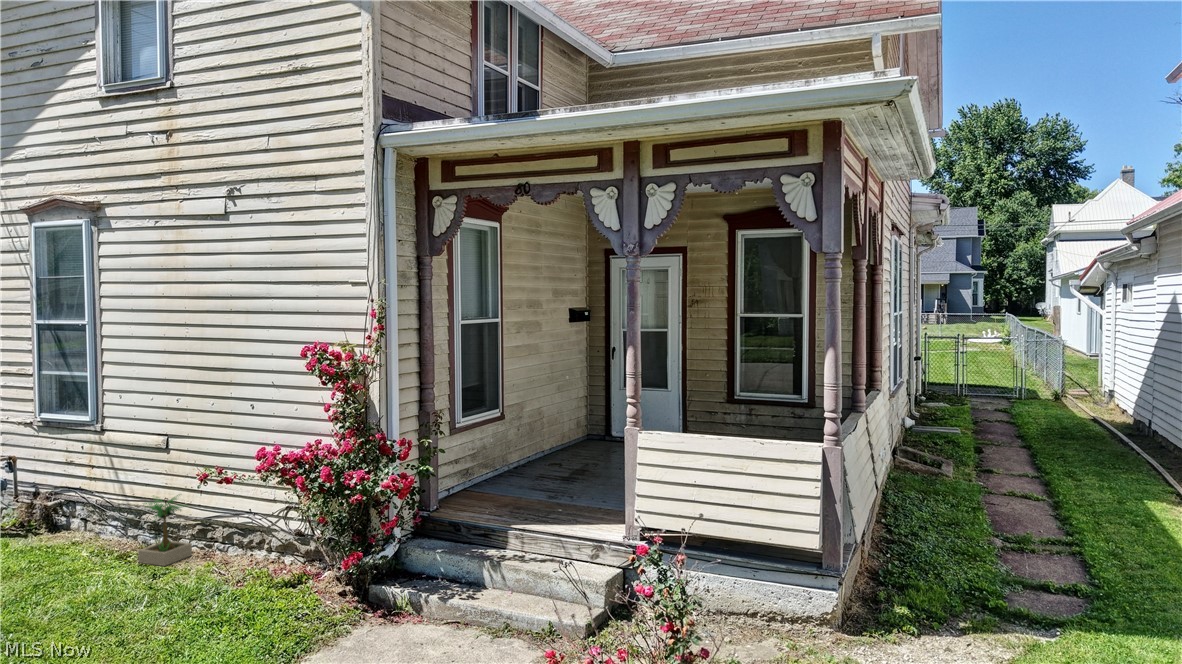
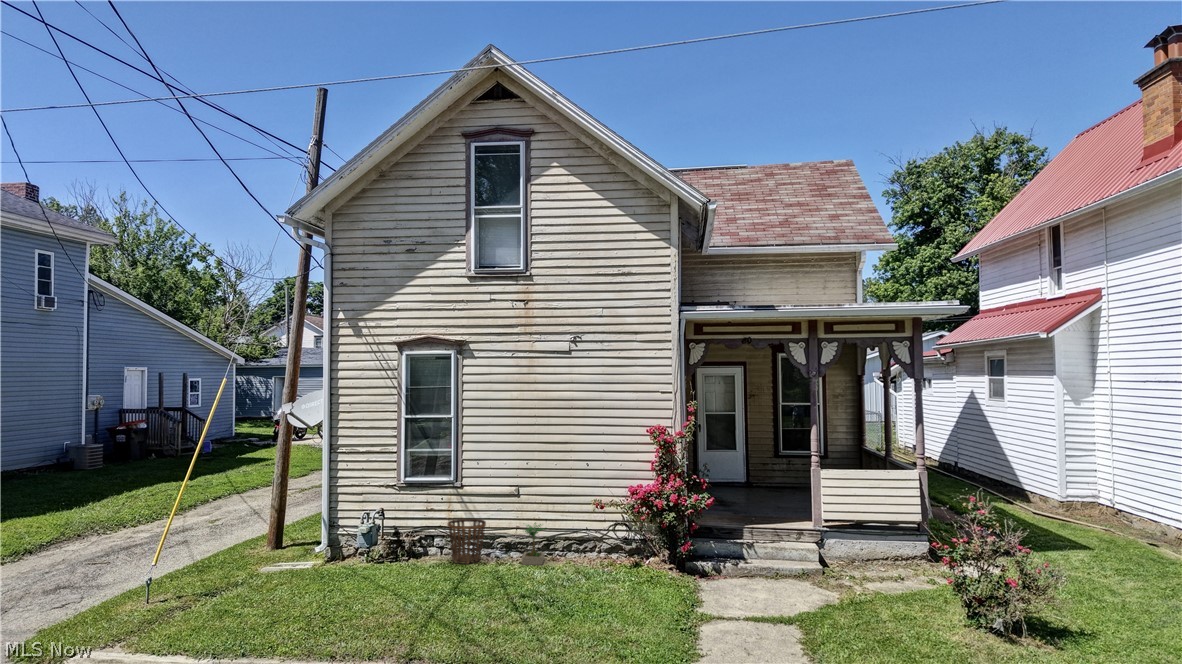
basket: none [46,481,119,553] -> present [448,519,486,564]

